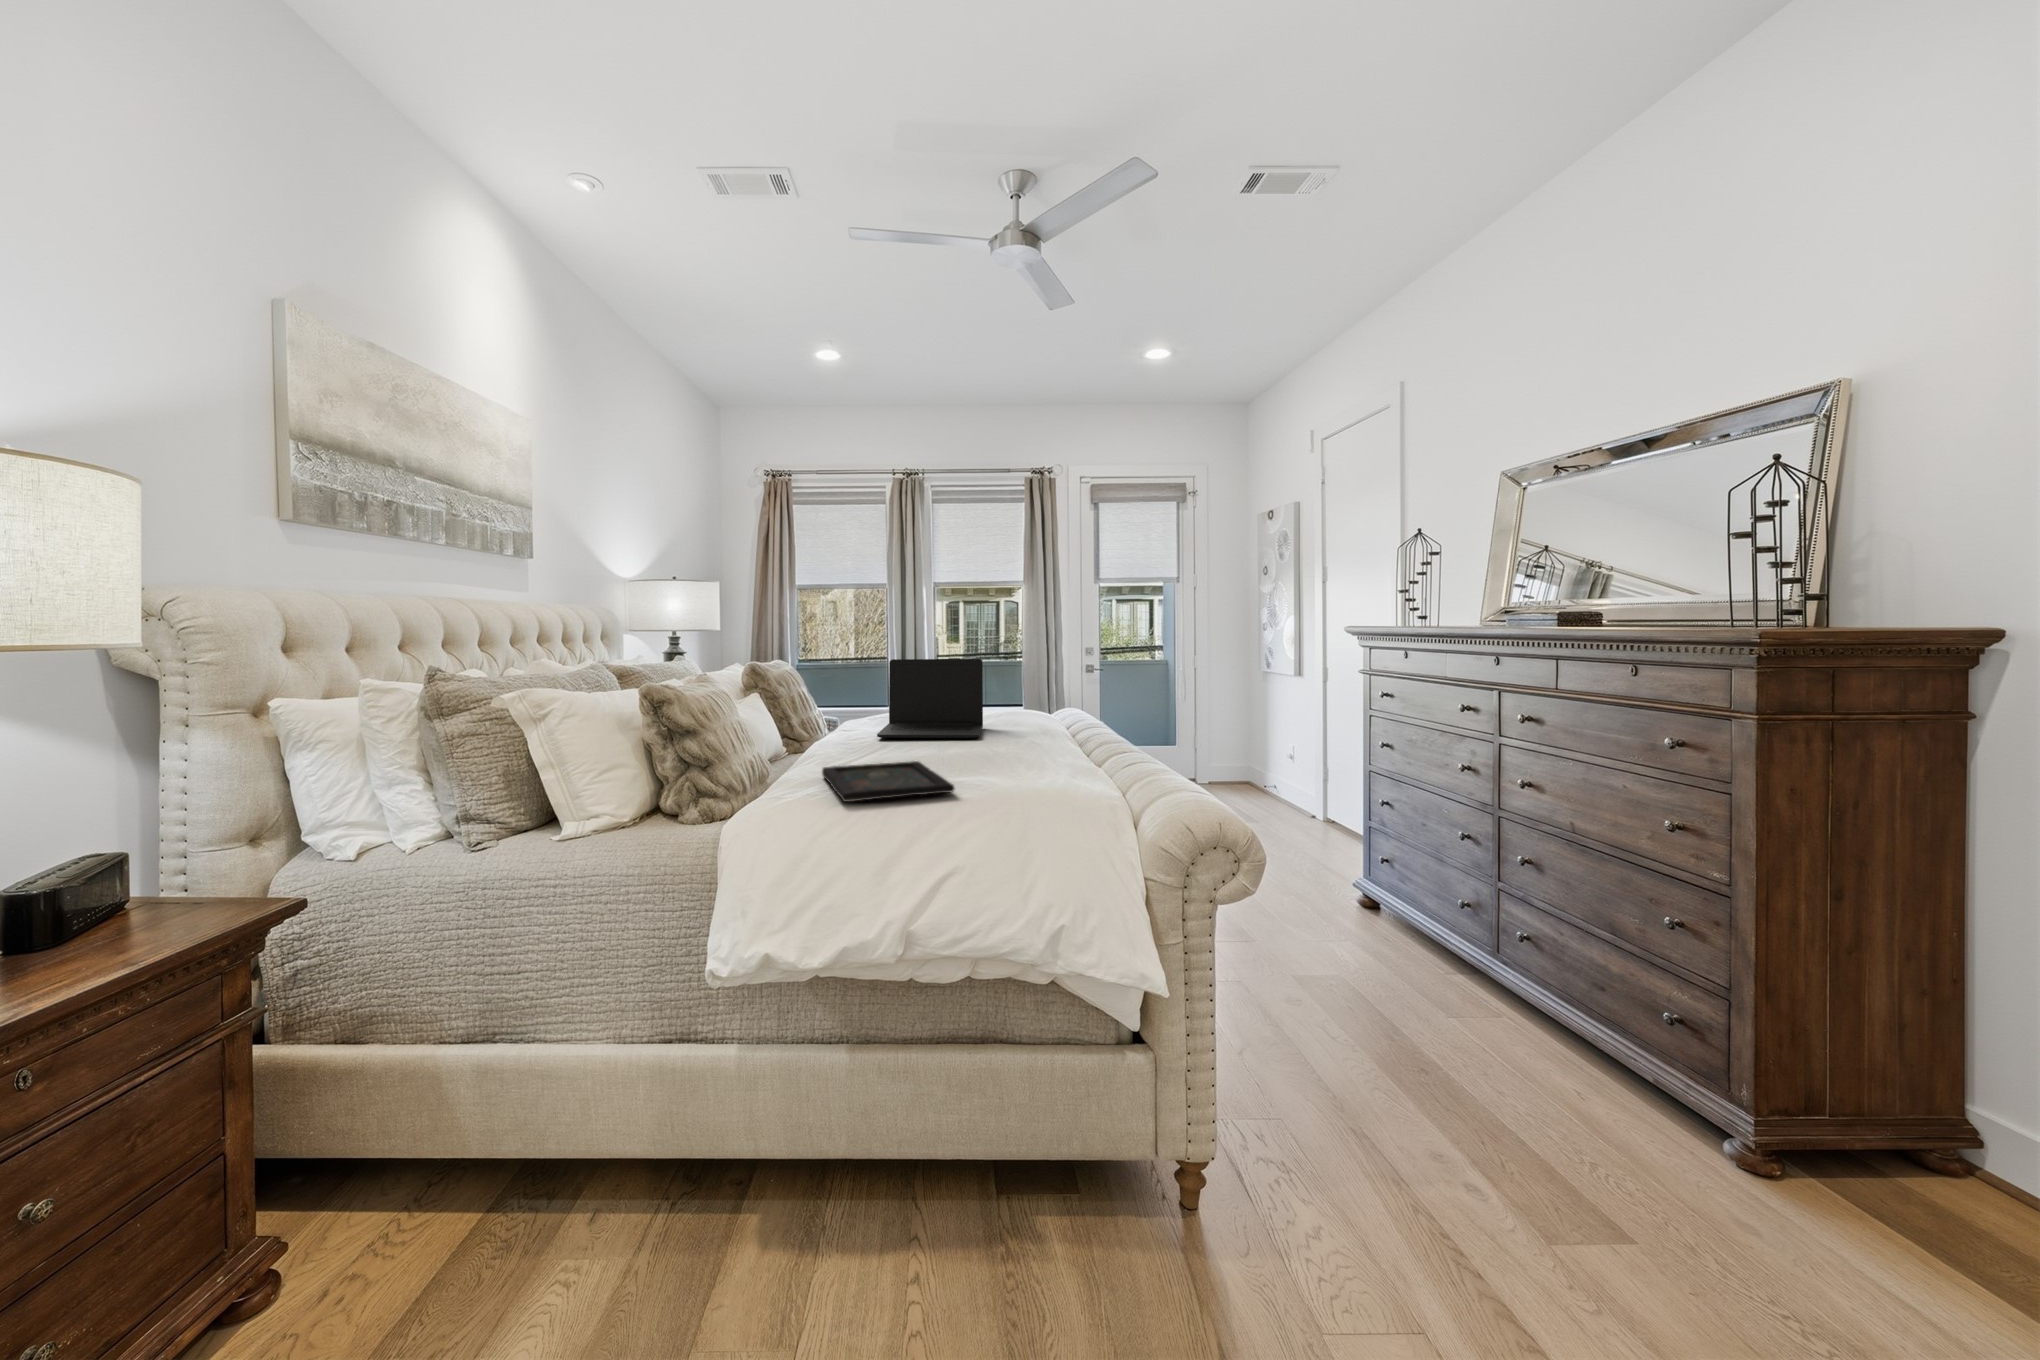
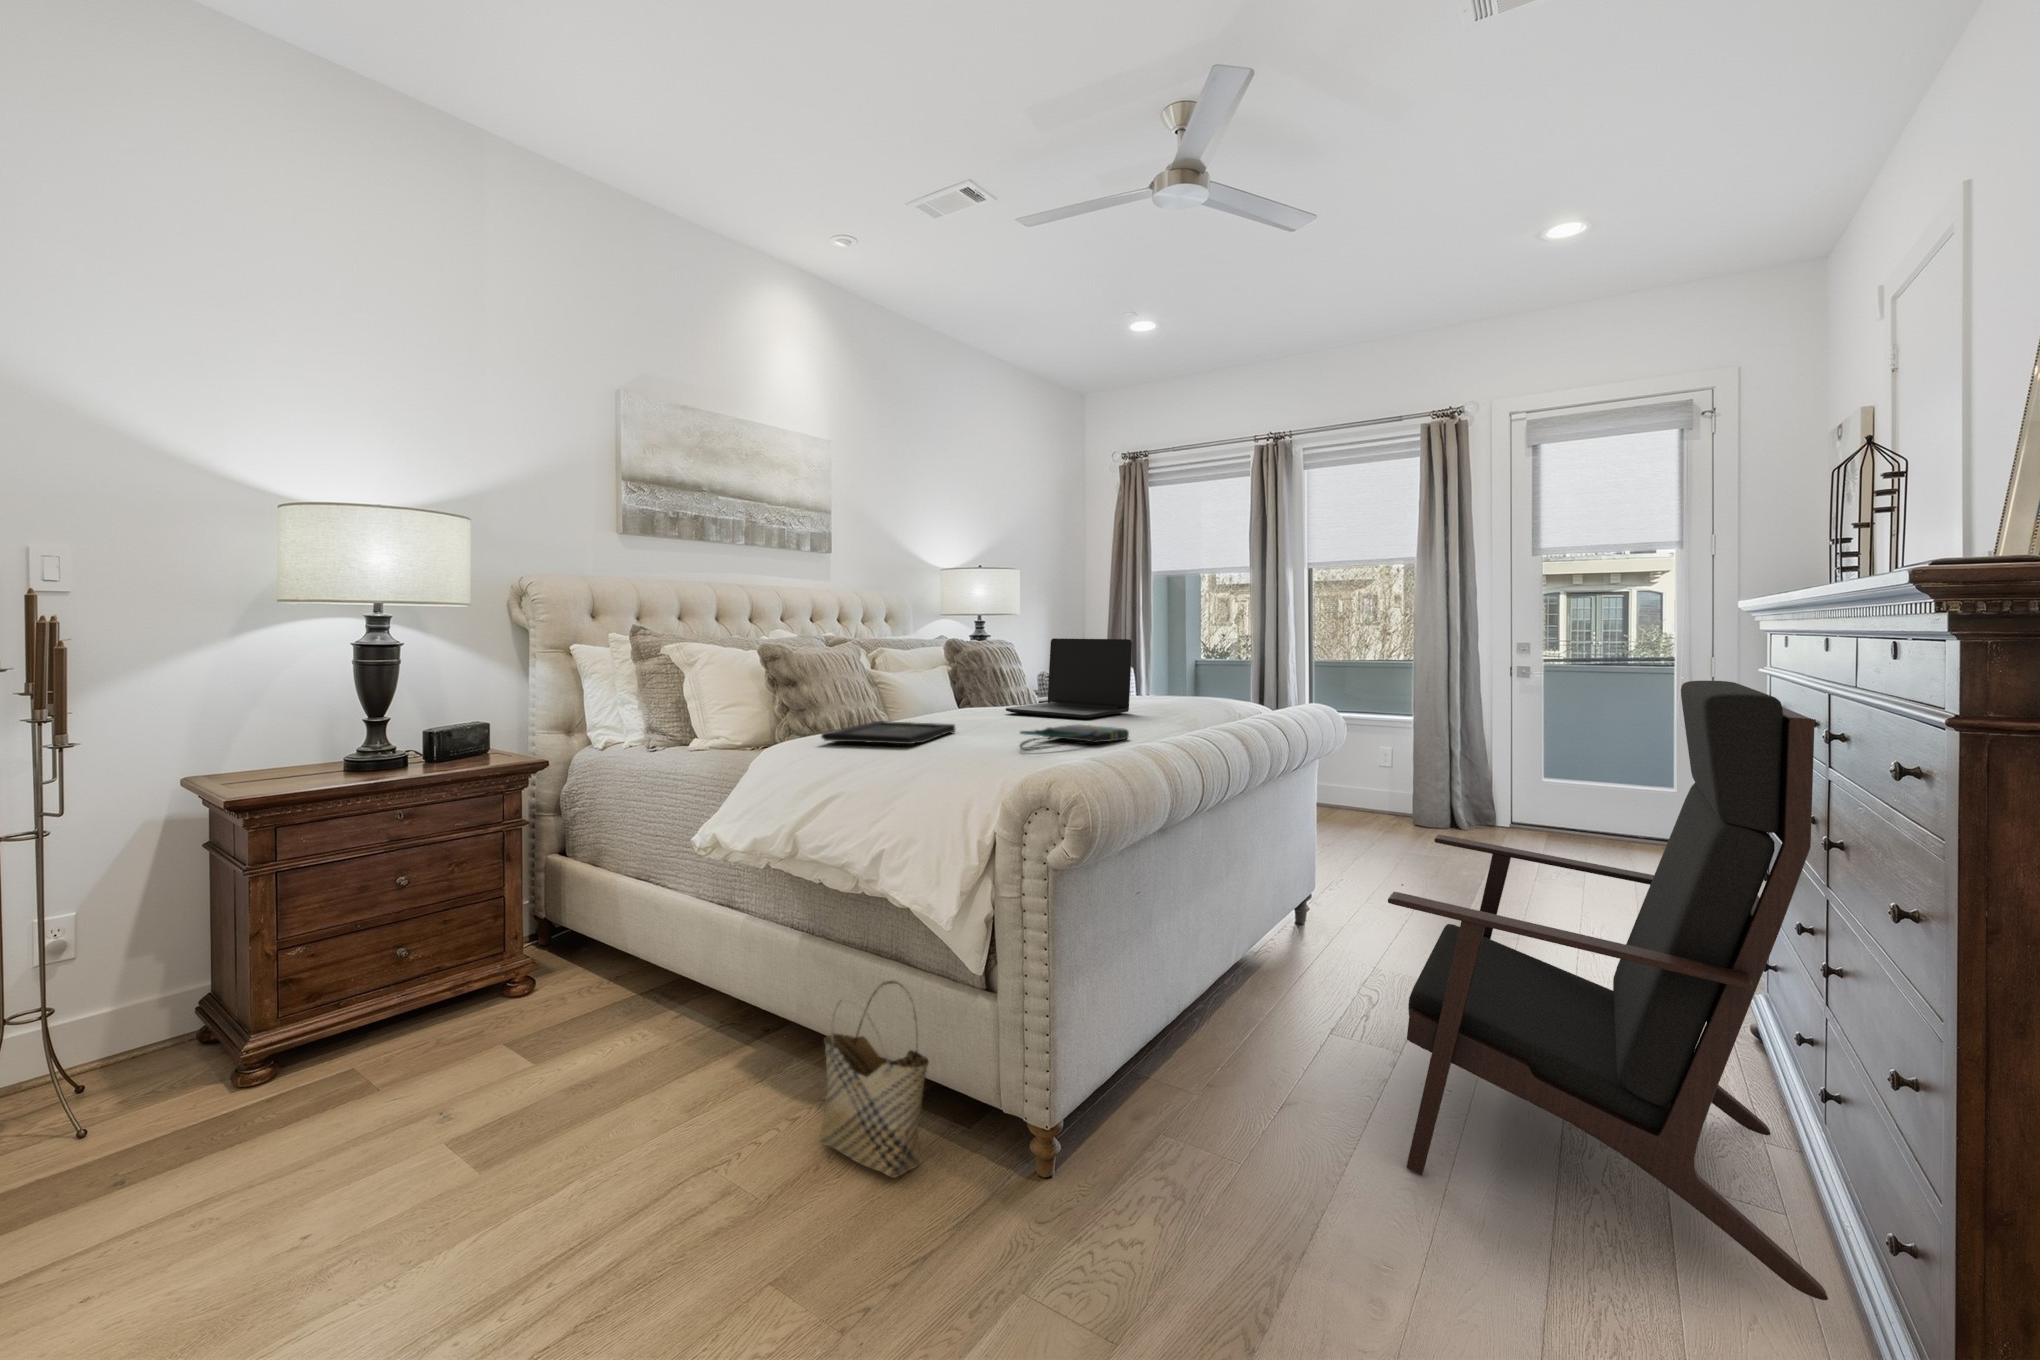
lounge chair: none [1253,680,1590,1066] -> present [1388,681,1828,1300]
tote bag: none [1030,748,1108,784] -> present [1020,724,1129,751]
woven basket: none [992,1061,1127,1285] -> present [819,981,929,1178]

